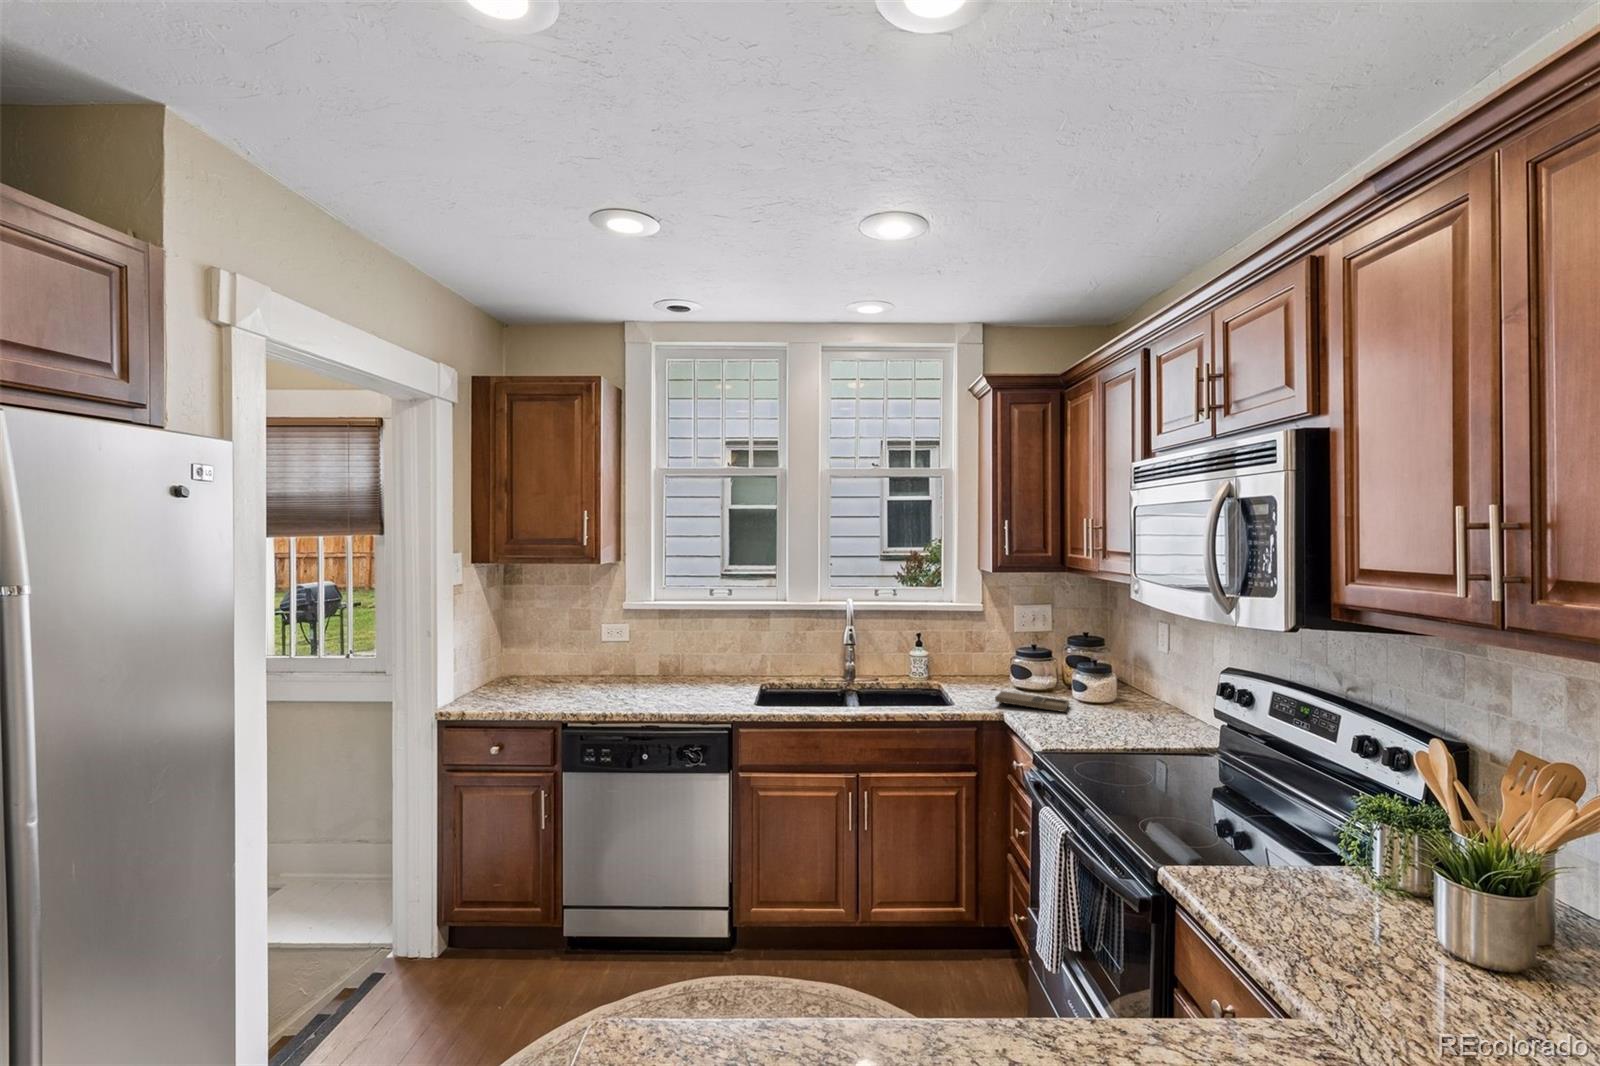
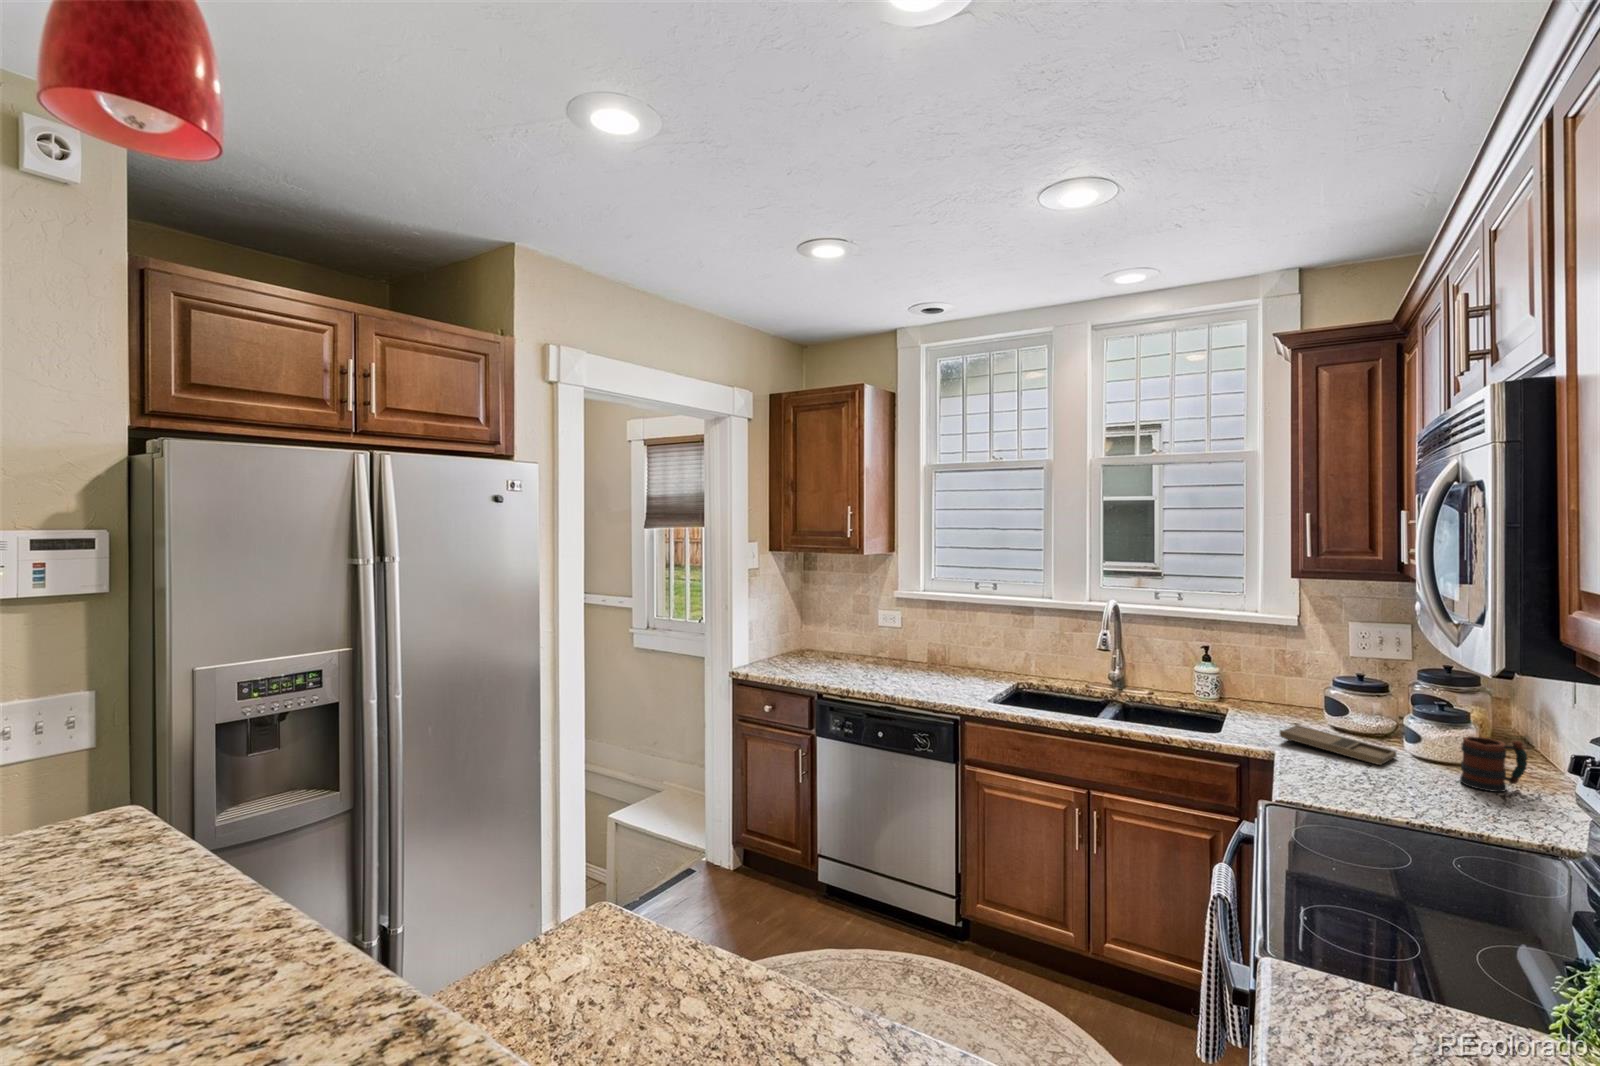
mug: none [1112,680,1148,718] -> present [1460,736,1527,792]

